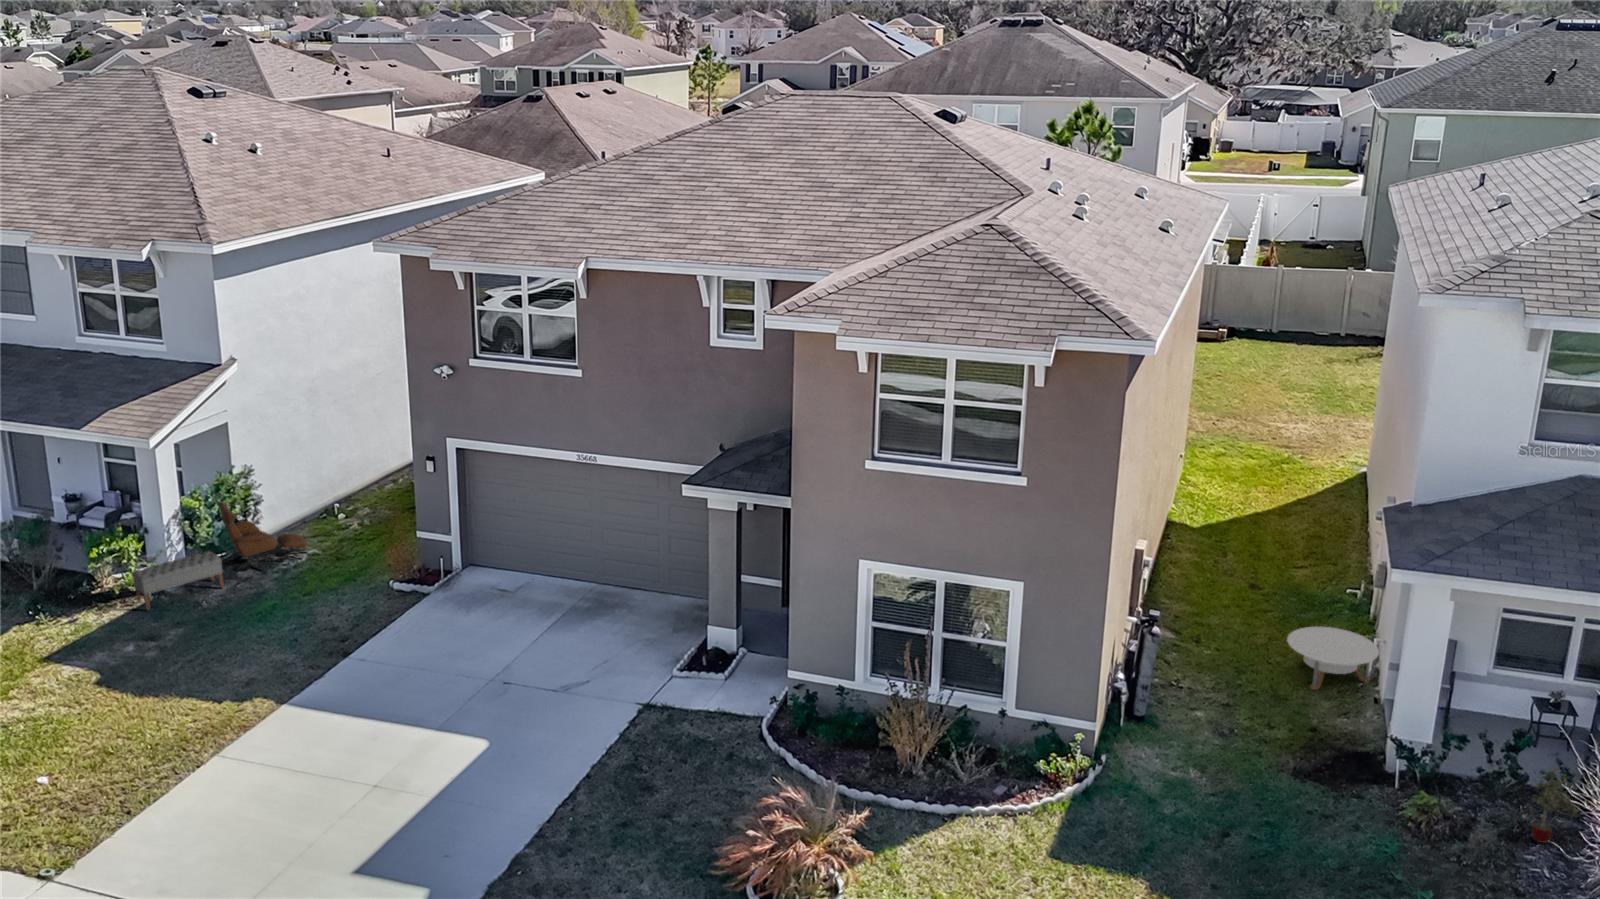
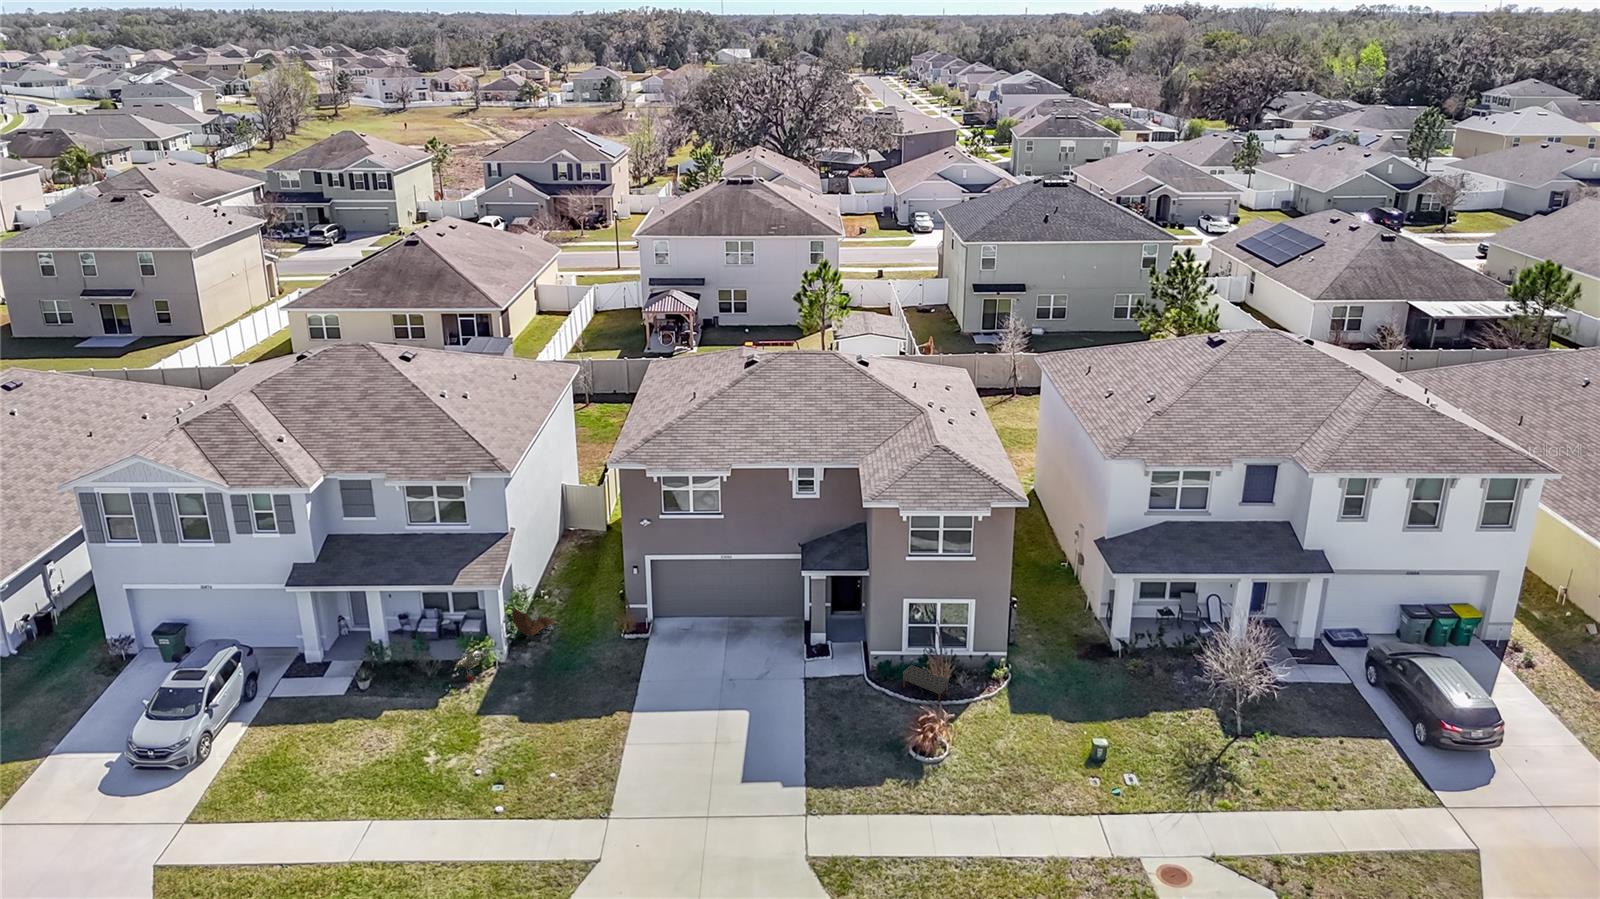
bench: present [131,551,224,611] -> present [903,665,949,702]
round table: present [1287,627,1379,690] -> none [1051,588,1089,618]
potted tree: present [1532,768,1580,843] -> present [455,651,480,681]

